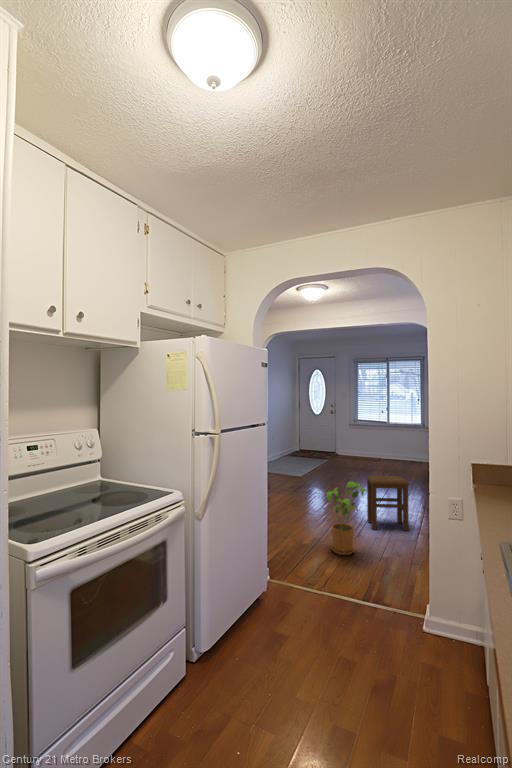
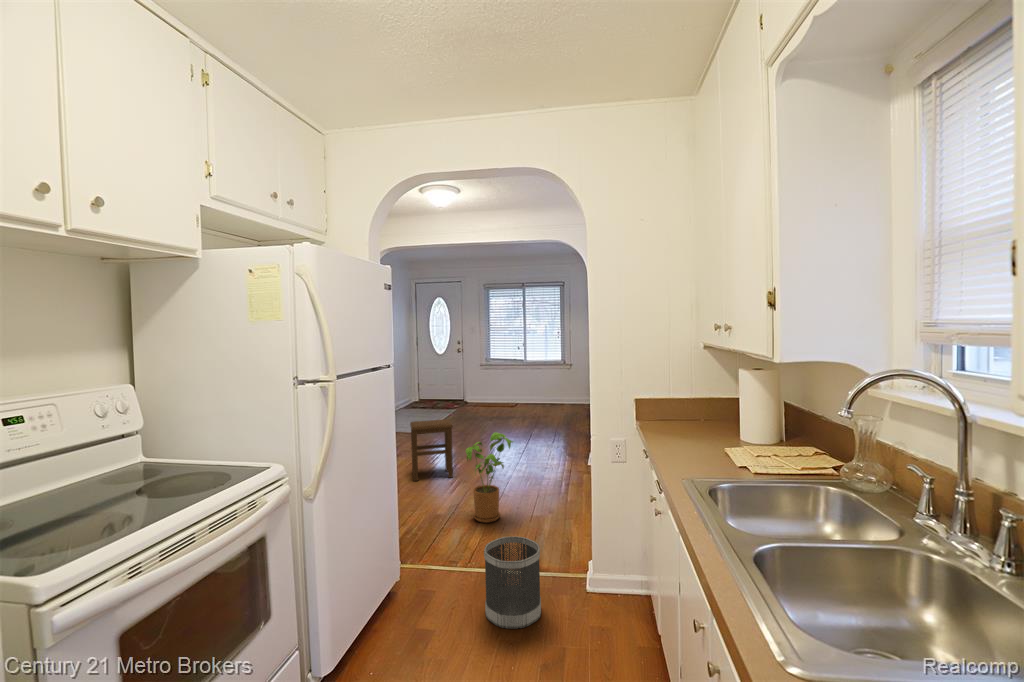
stool: present [367,476,409,531] -> present [410,419,453,481]
wastebasket: none [331,570,380,651] -> present [484,536,541,629]

